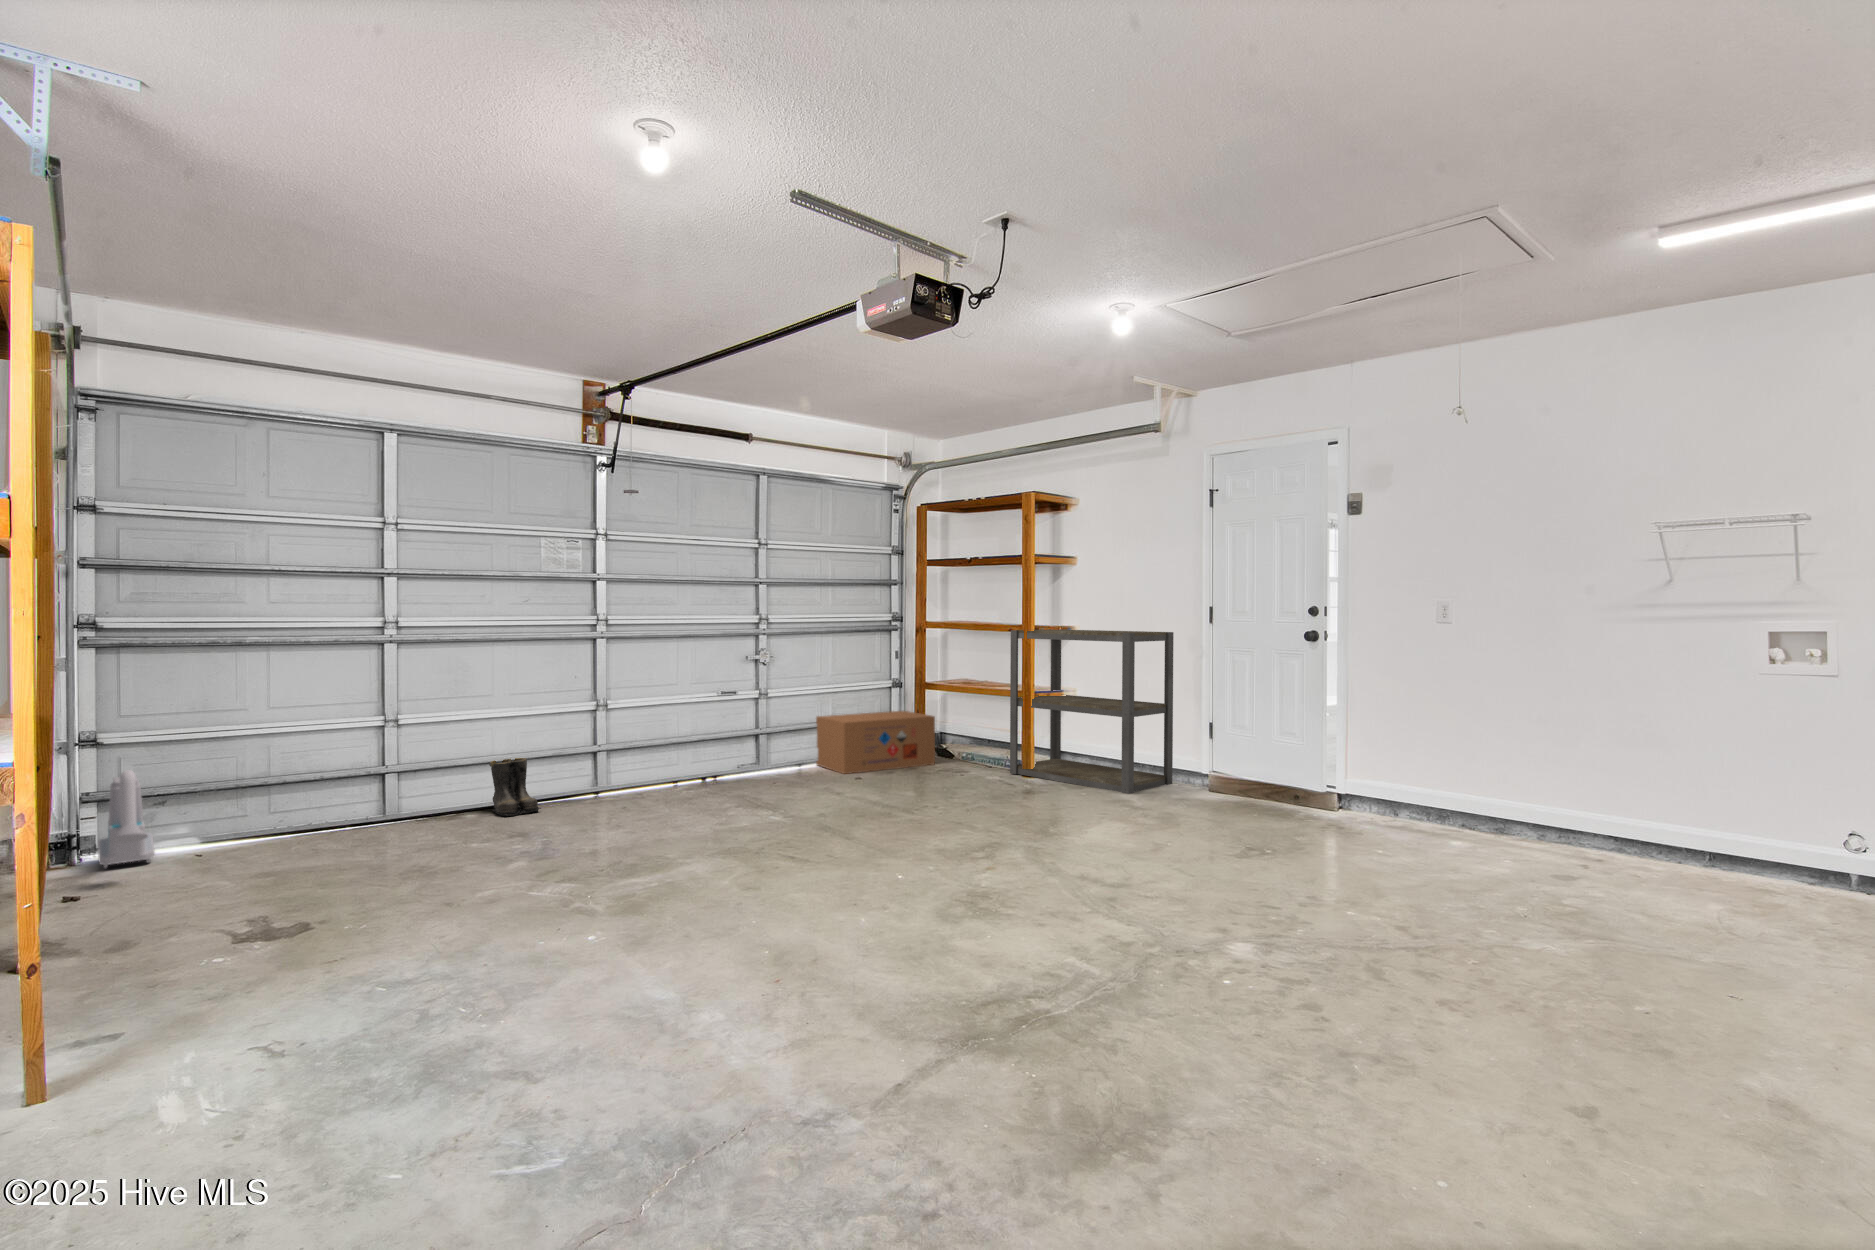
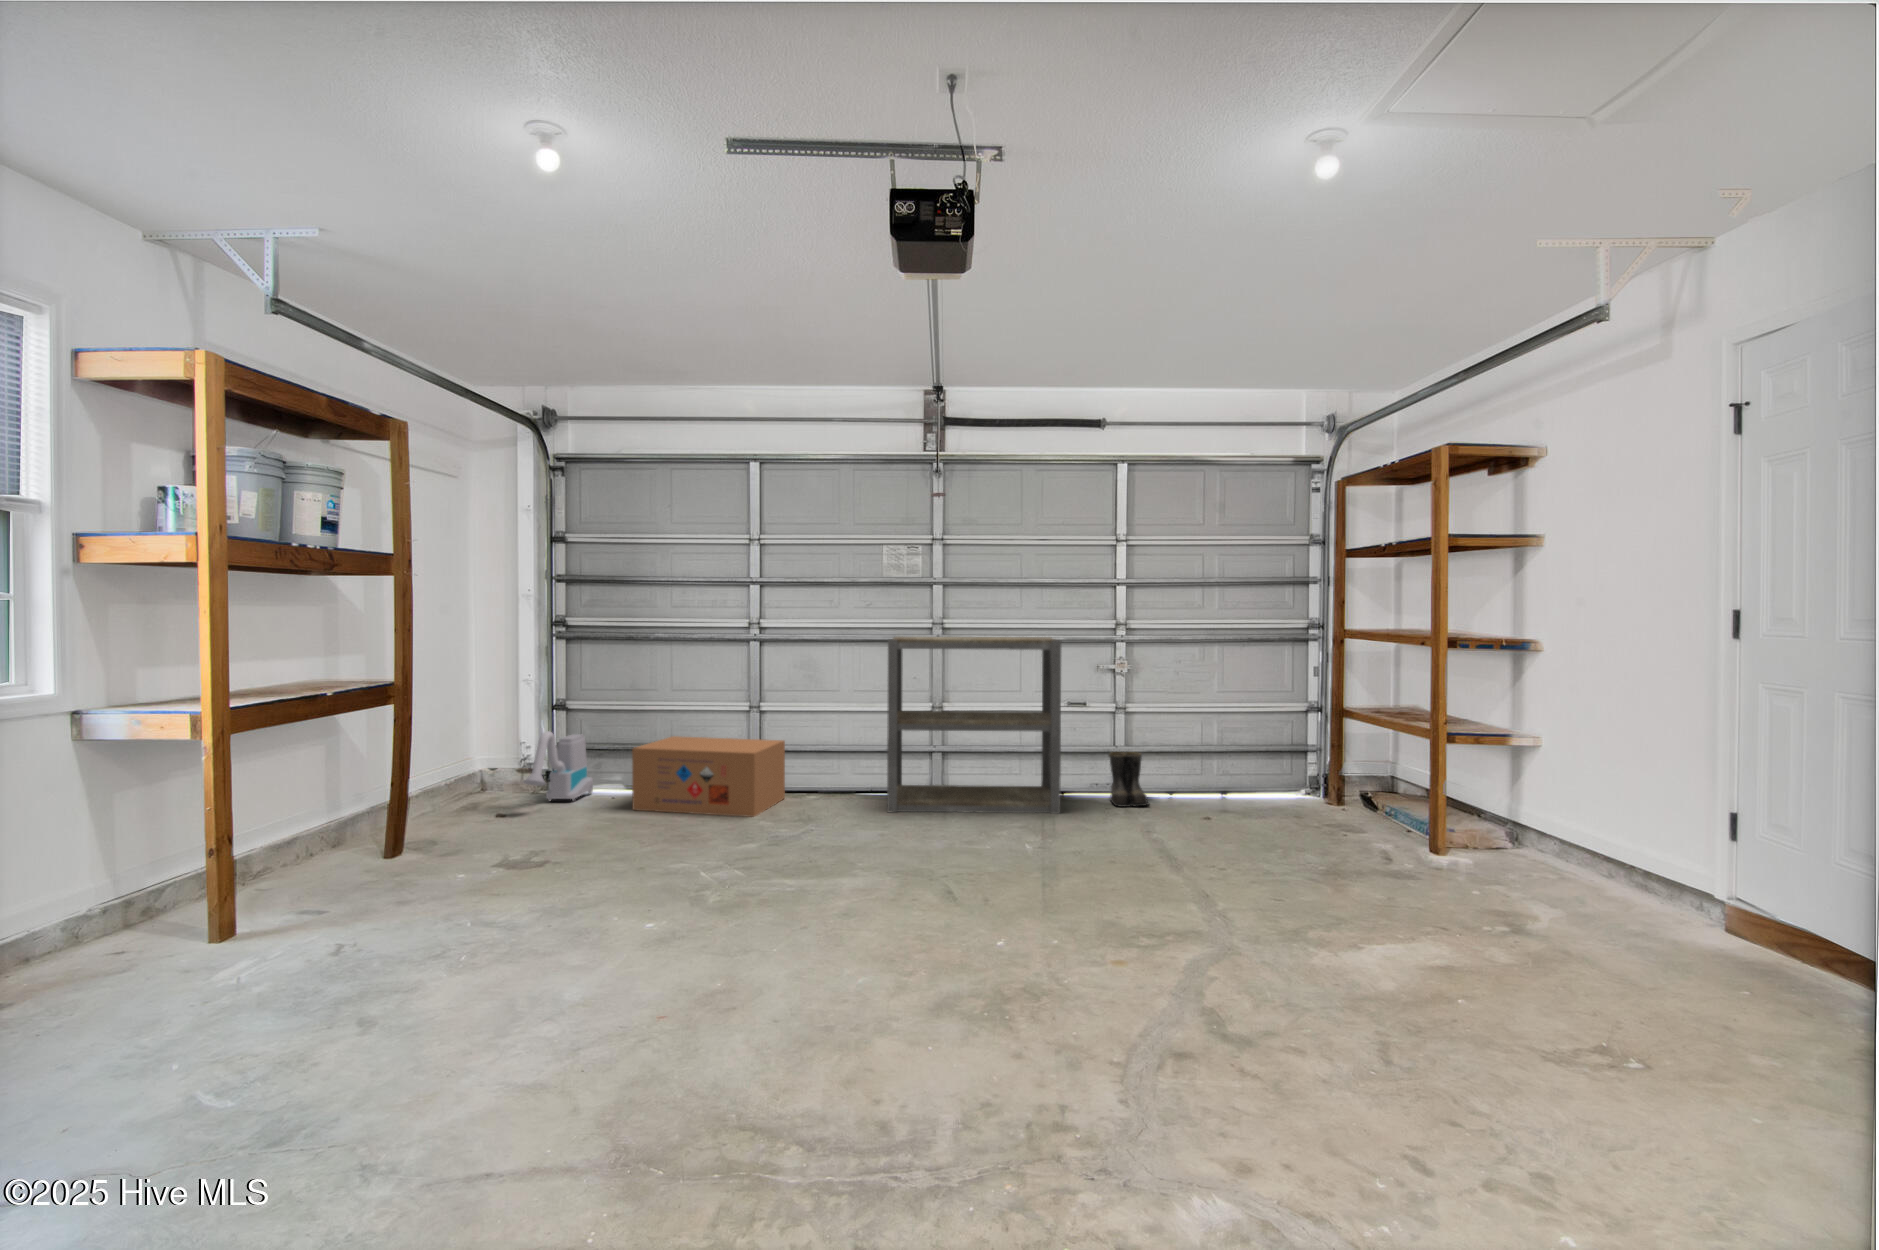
shelving unit: present [1010,629,1174,794] -> present [887,637,1062,814]
cardboard box: present [816,711,935,774] -> present [632,736,785,817]
boots: present [489,758,541,816] -> present [1109,752,1148,807]

